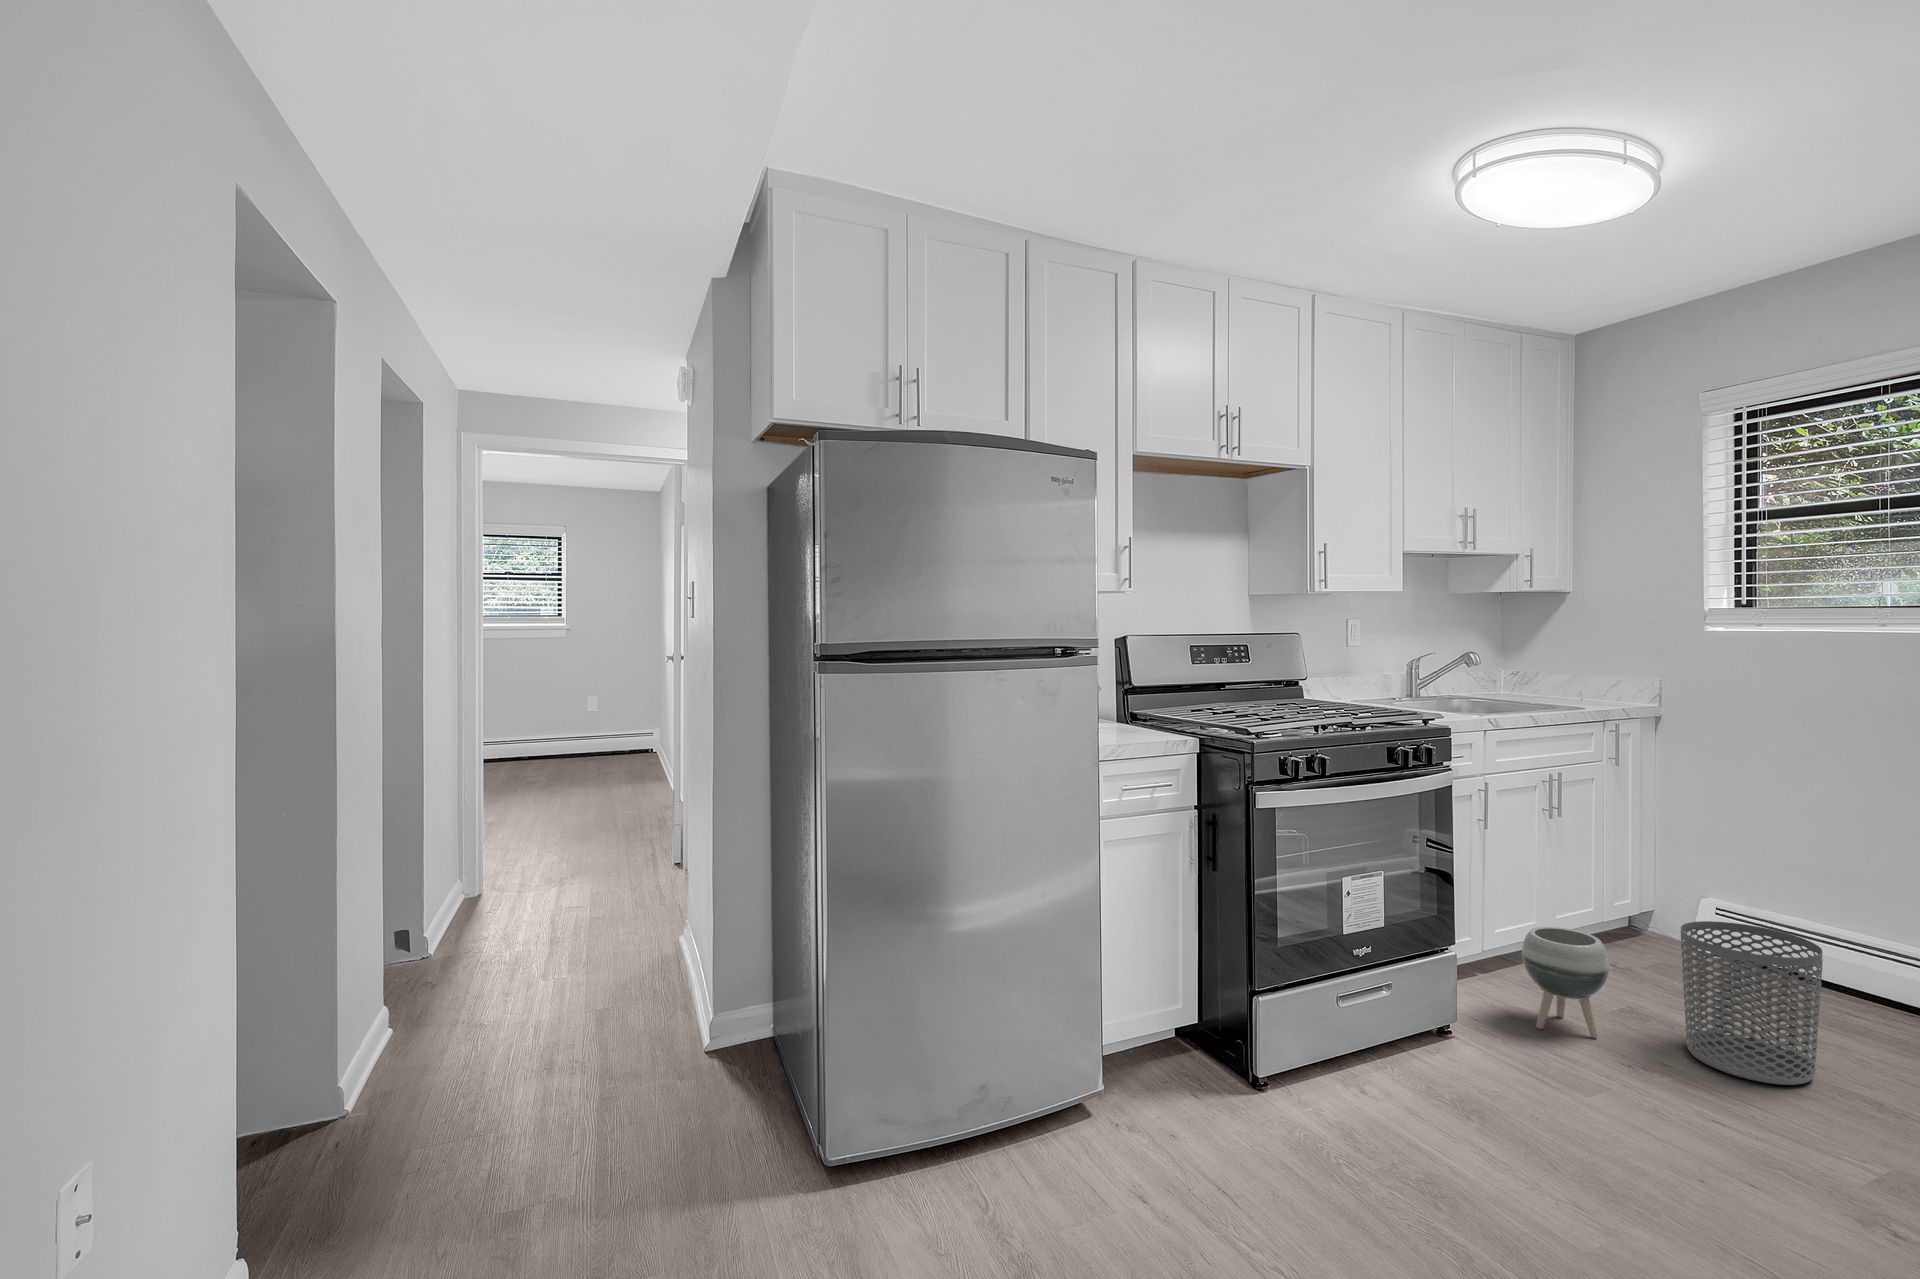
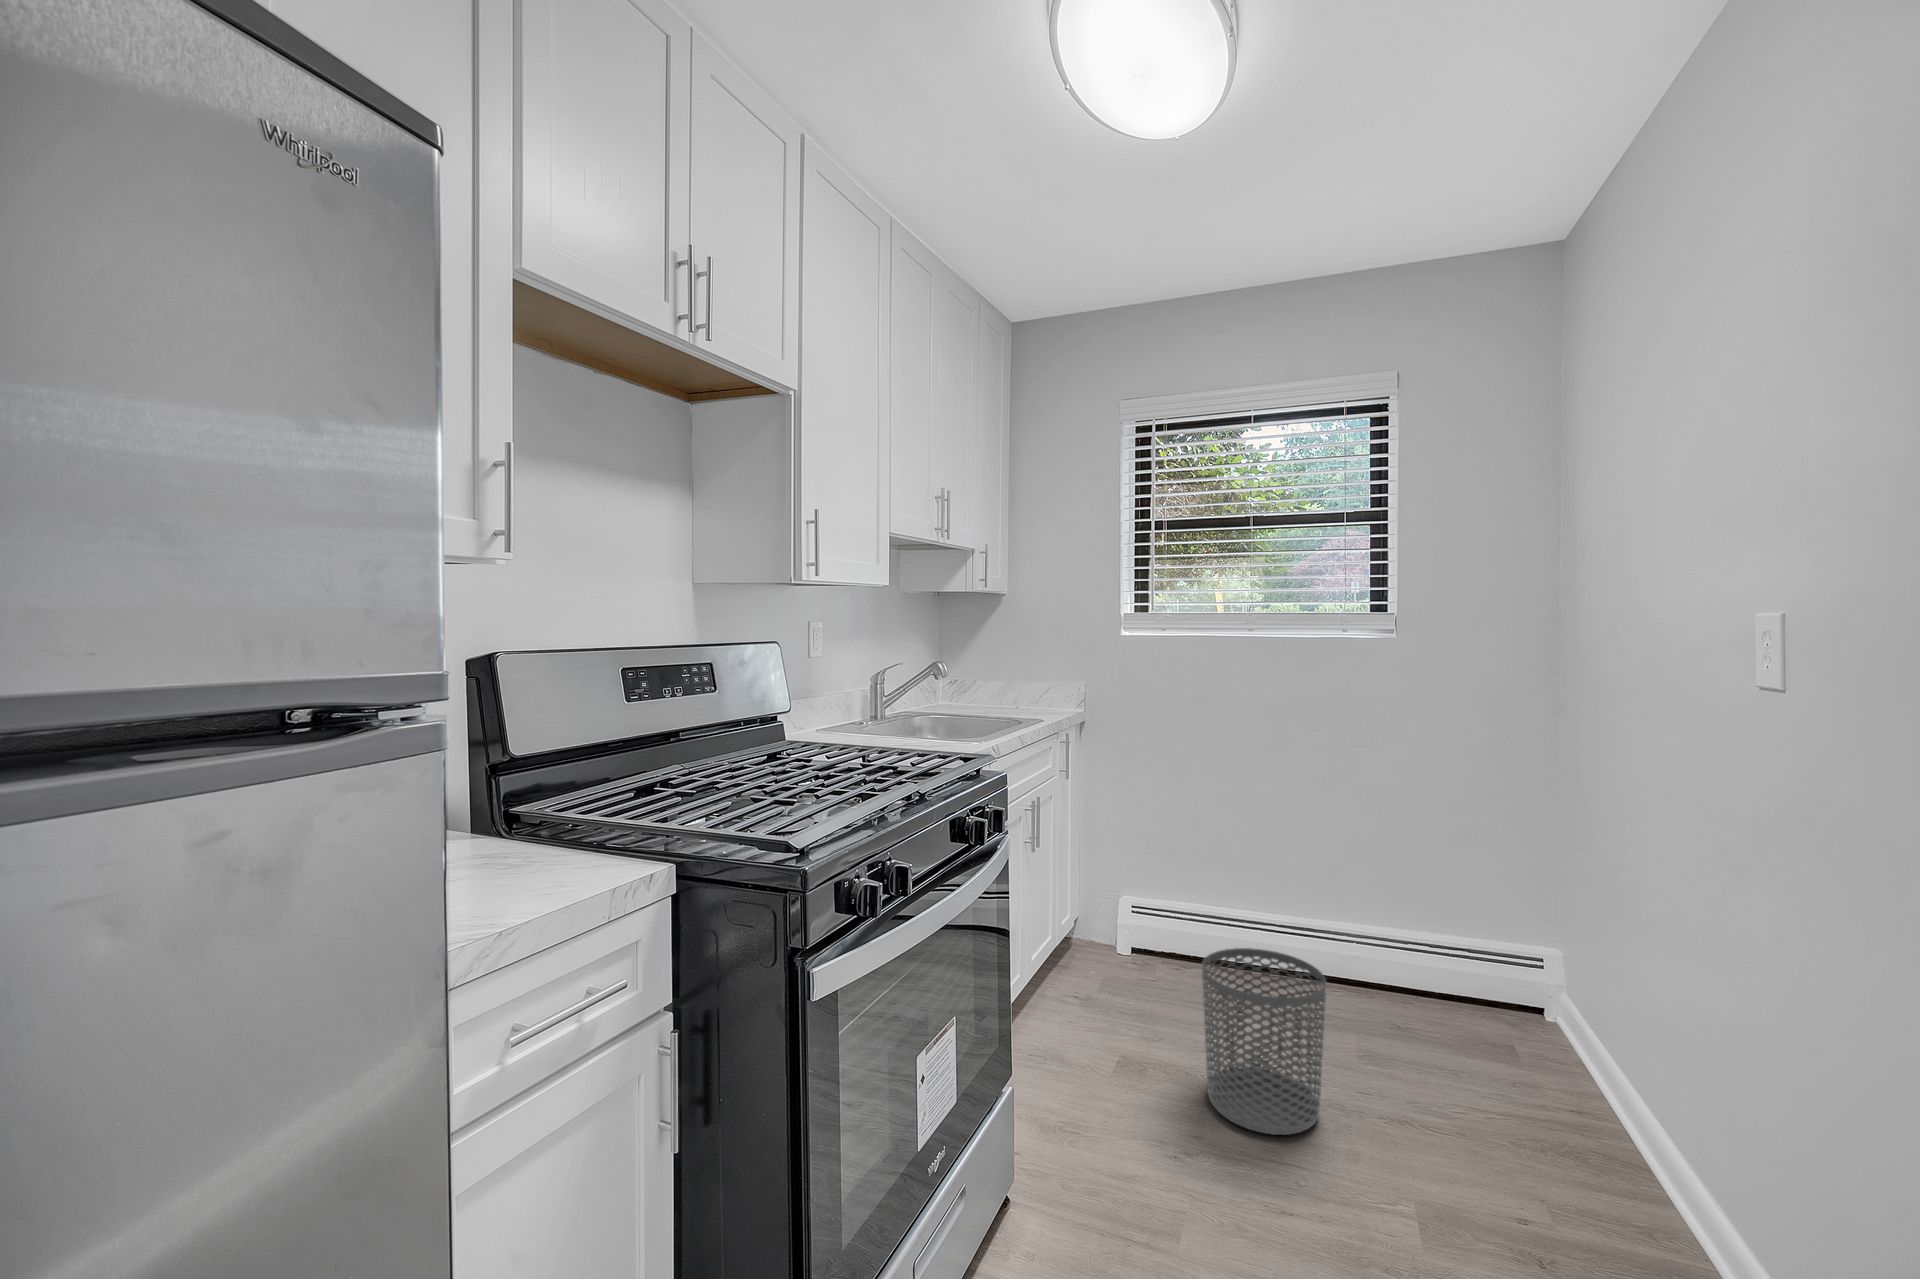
planter: present [1522,927,1610,1038] -> none [1060,995,1150,1138]

